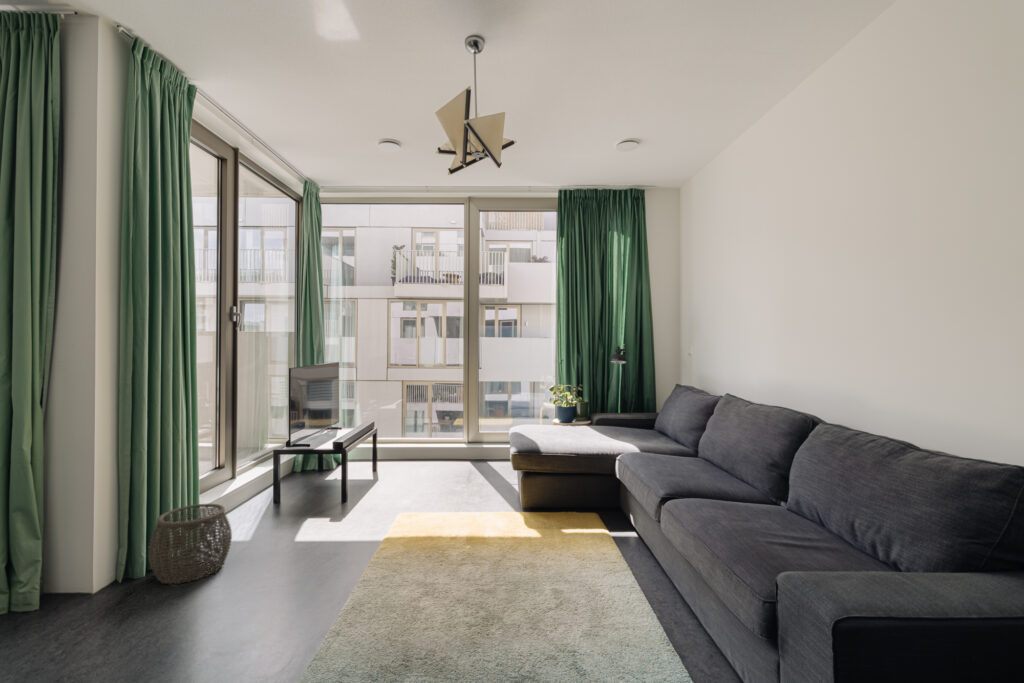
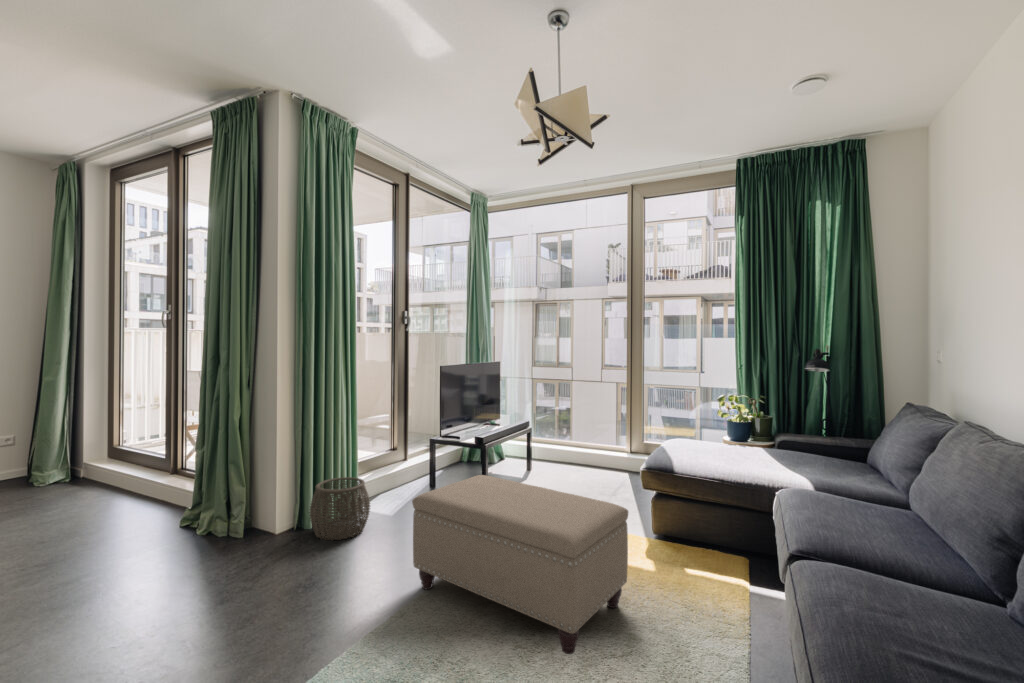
ottoman: none [330,477,537,618] -> present [412,475,628,654]

